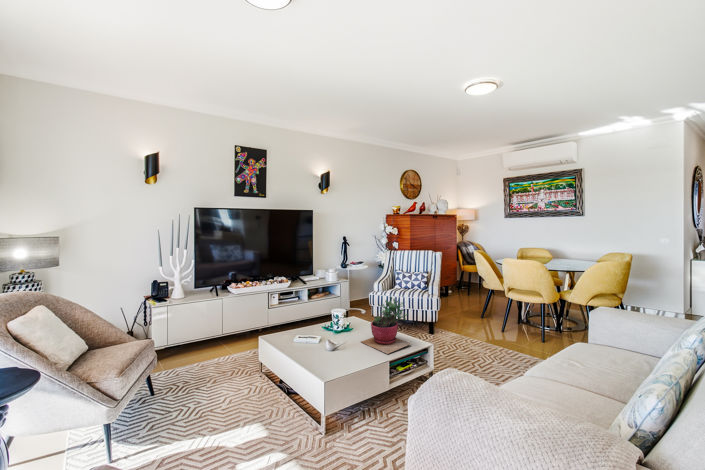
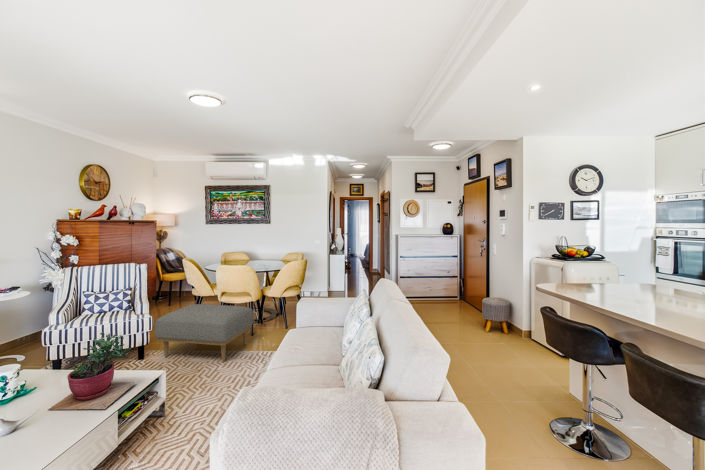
ottoman: none [441,296,538,360] -> present [155,304,253,362]

